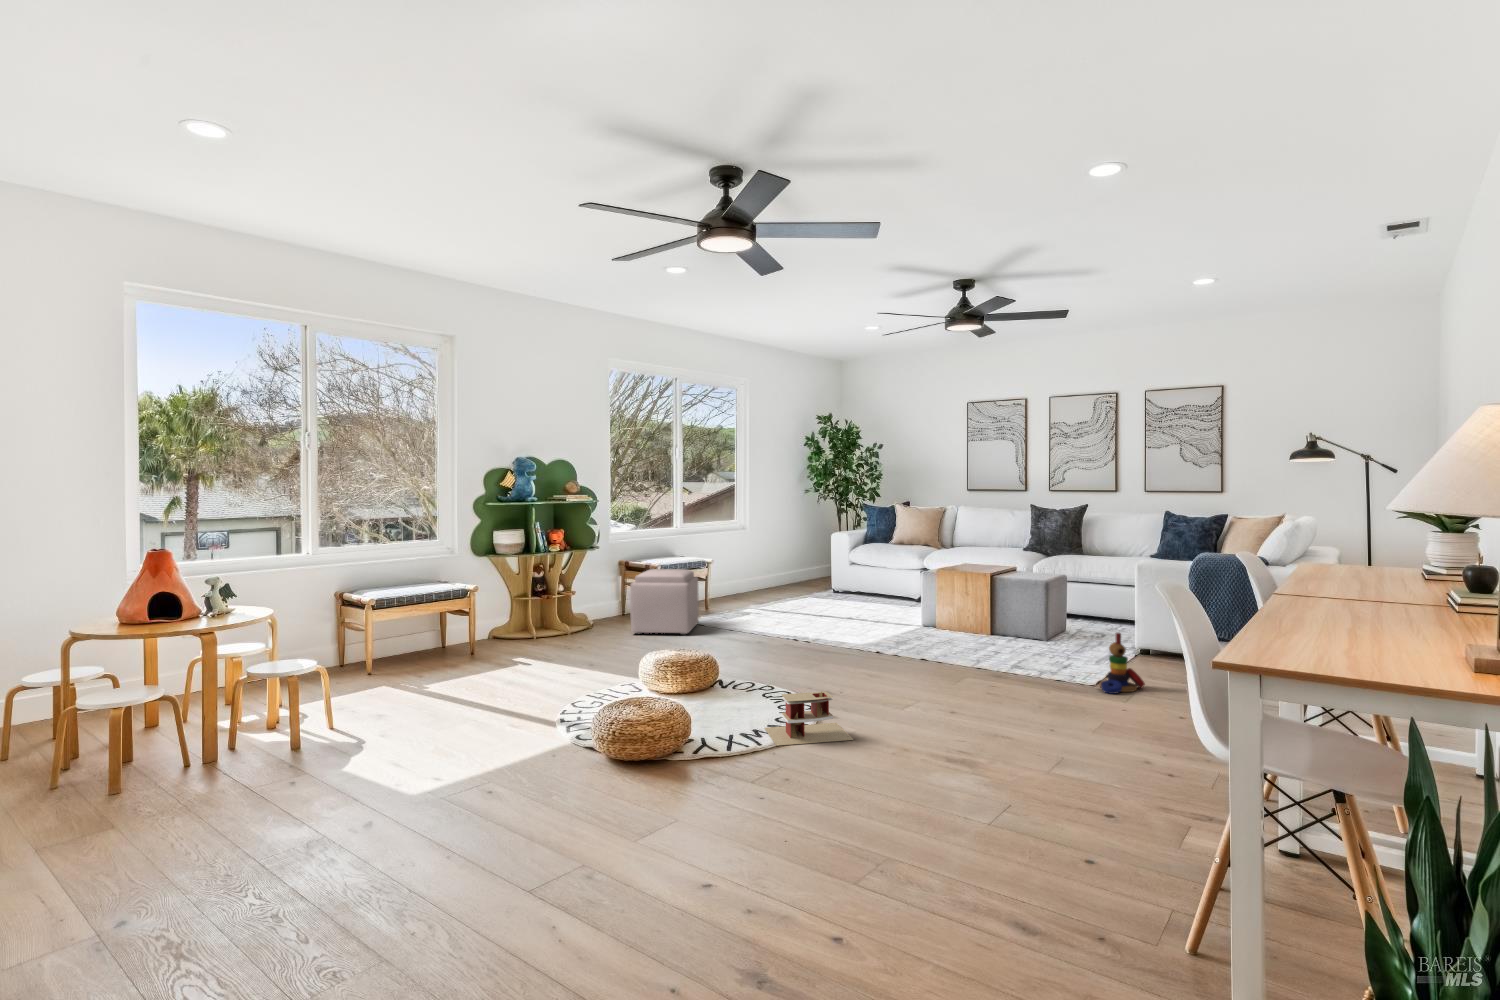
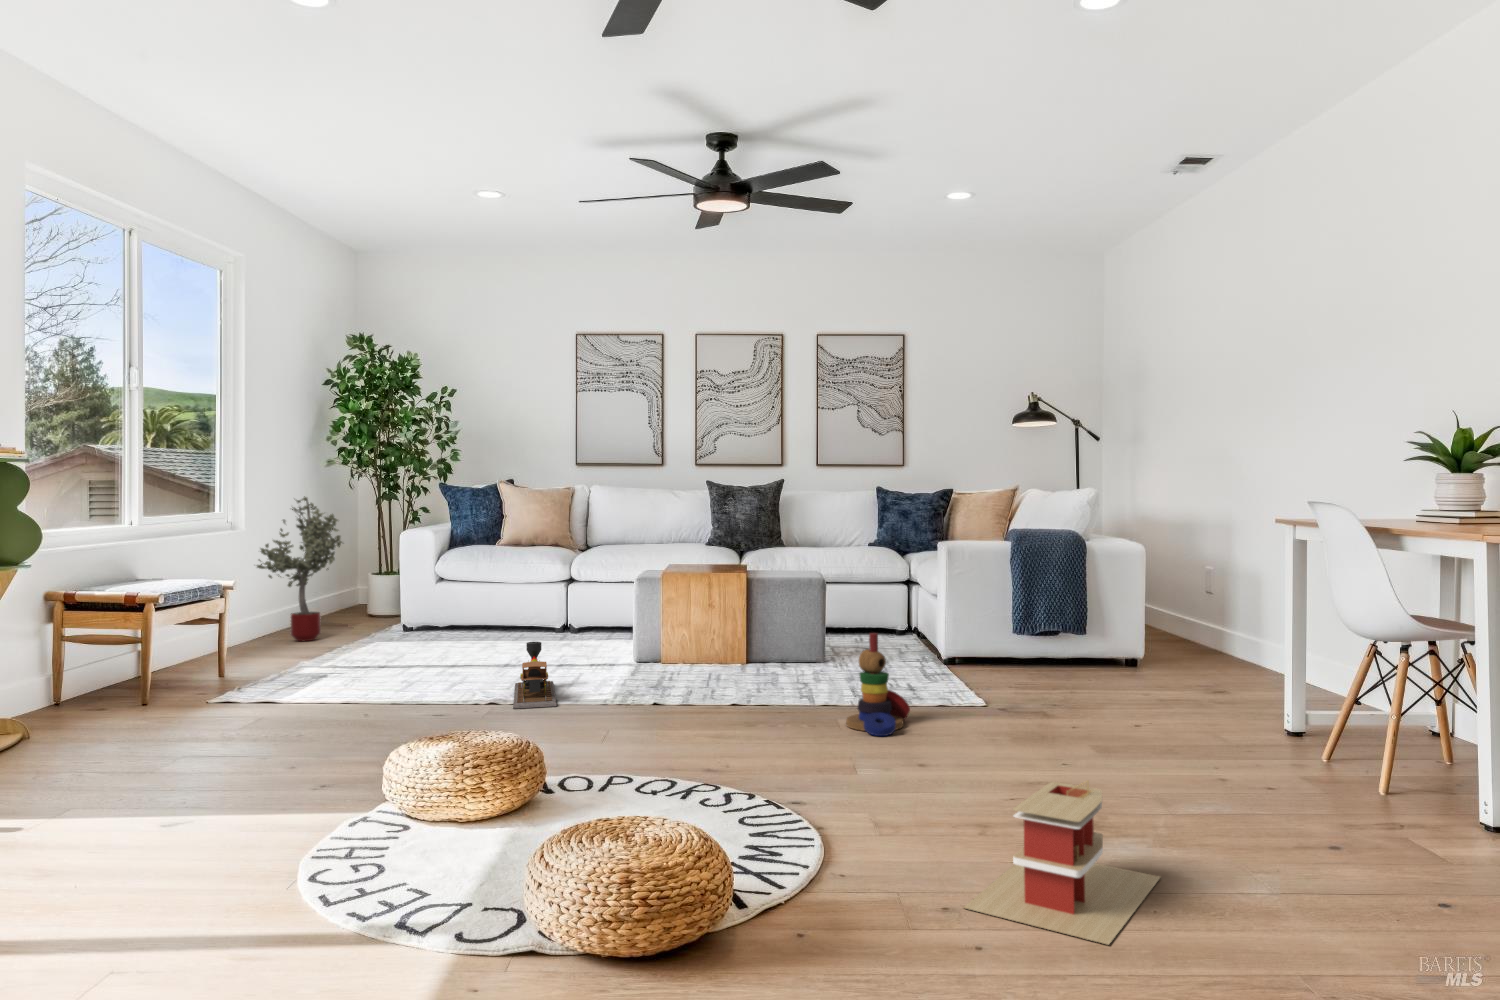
potted tree: none [762,513,811,591] -> present [257,496,342,641]
ottoman: present [630,569,699,635] -> none [99,591,274,761]
toy train: none [794,605,838,639] -> present [513,642,557,709]
stacking toy: present [1099,633,1145,694] -> present [846,633,910,736]

